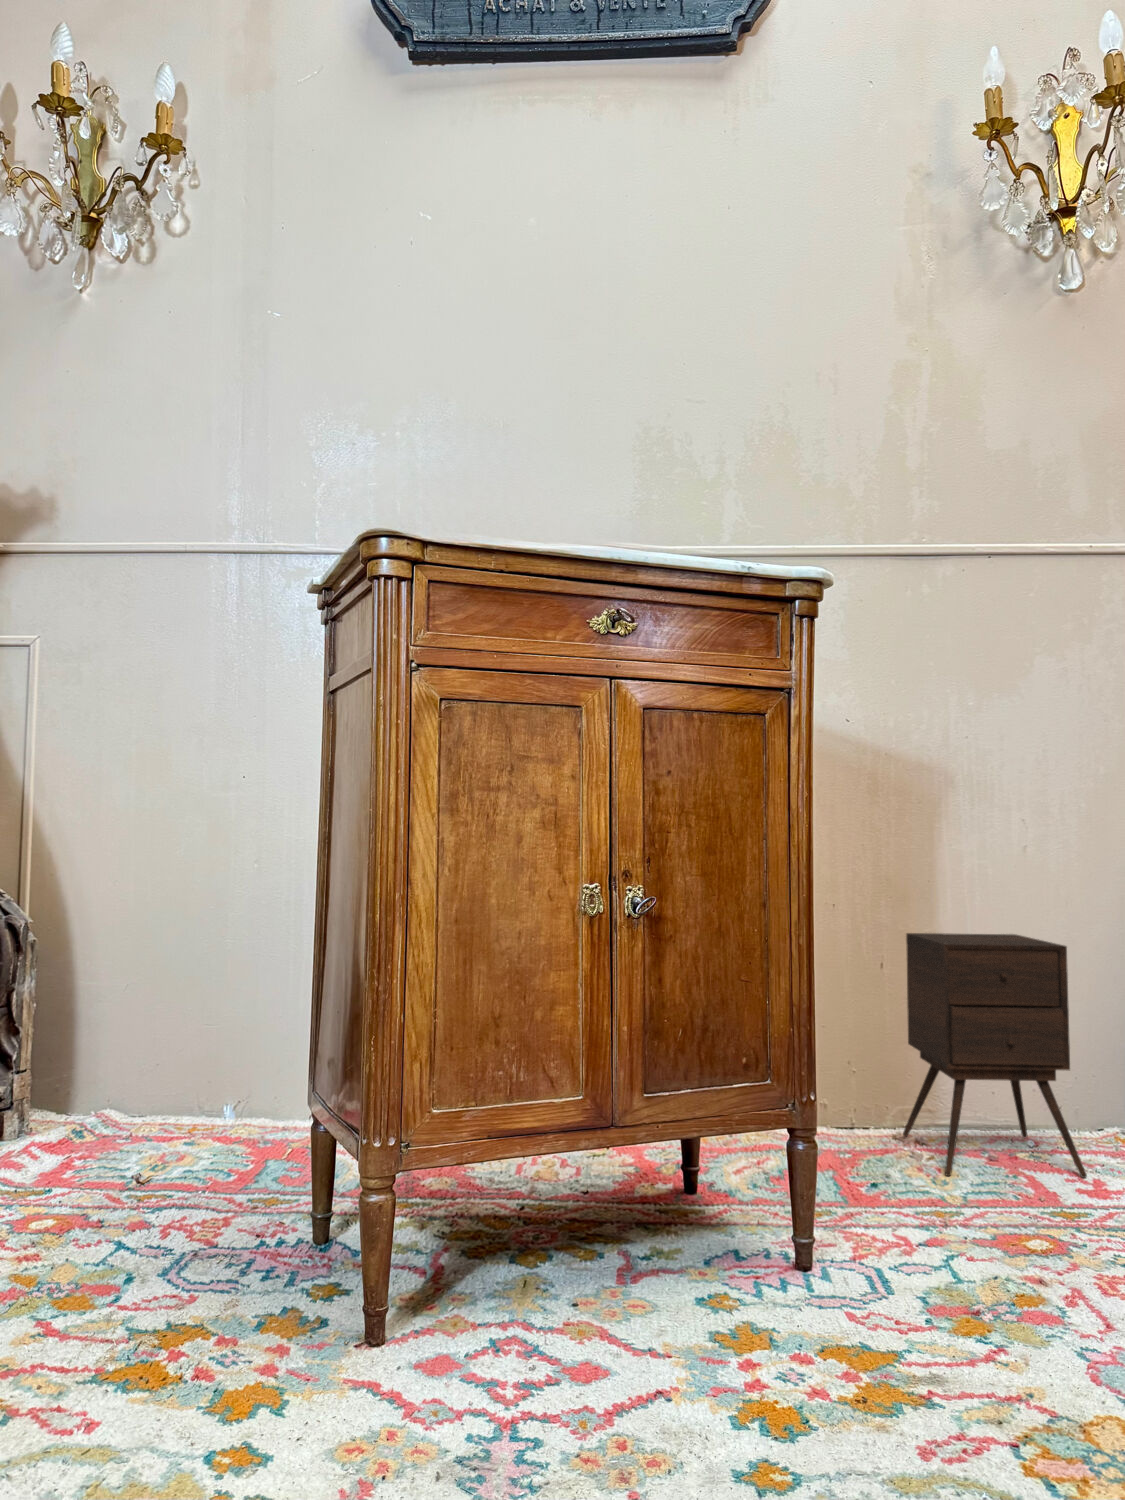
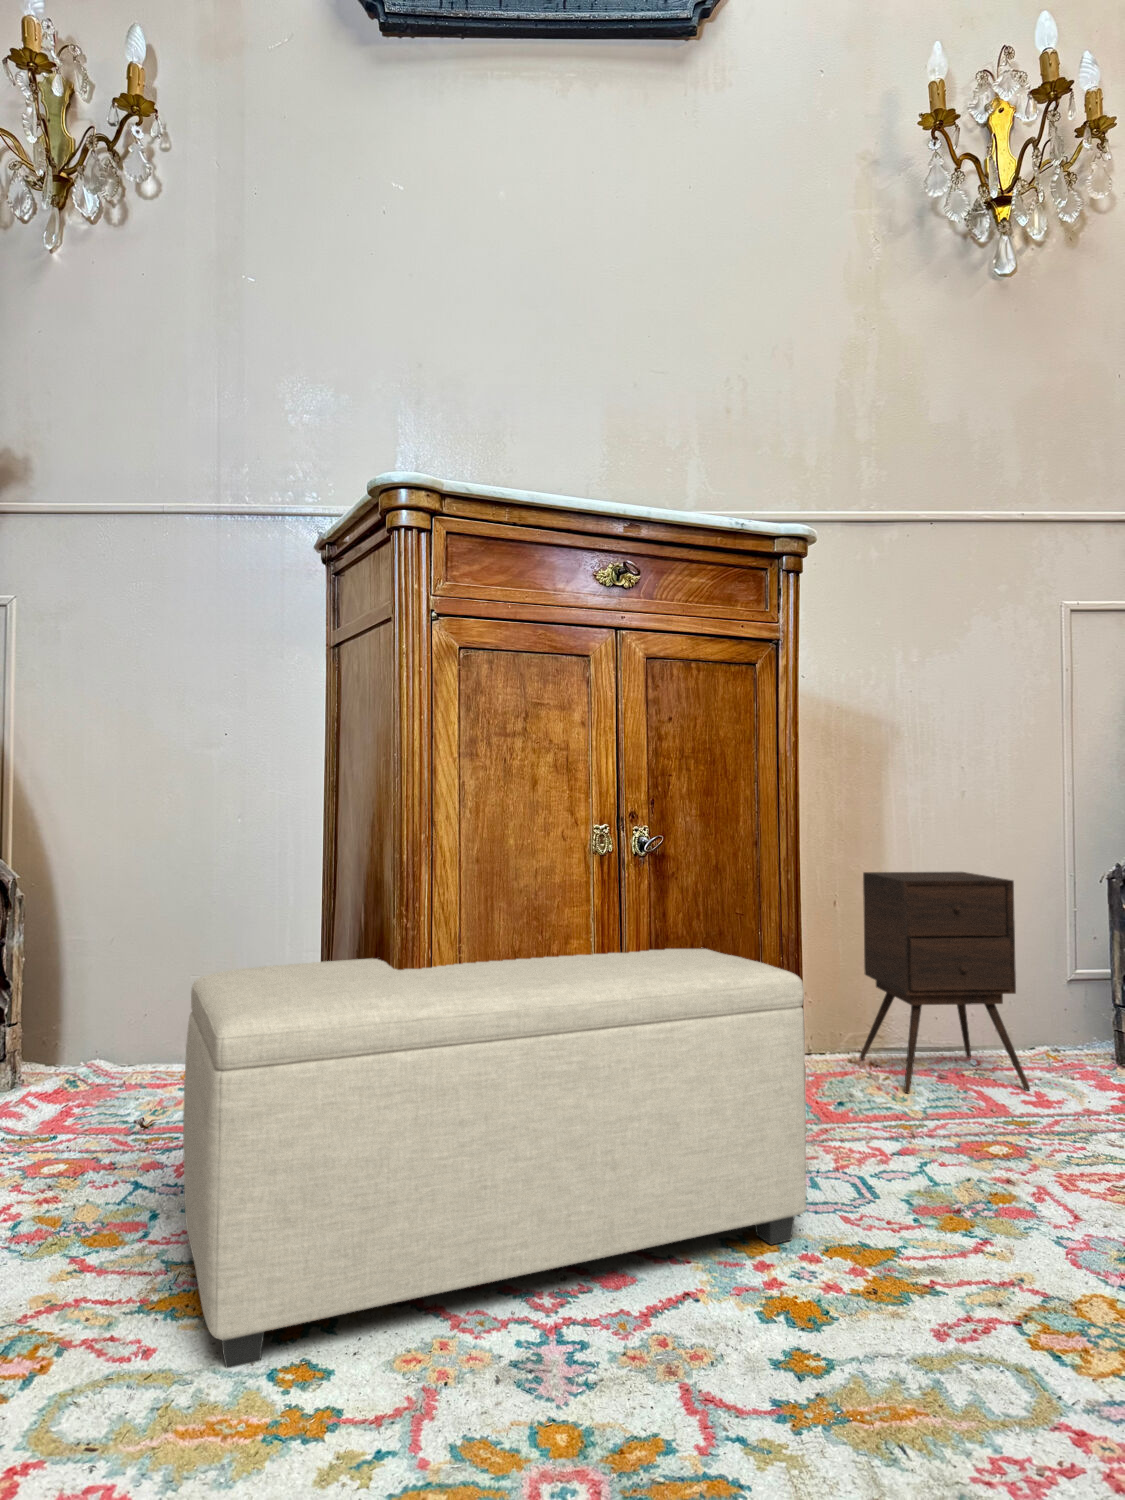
ottoman: none [144,1005,801,1449] -> present [183,949,806,1368]

